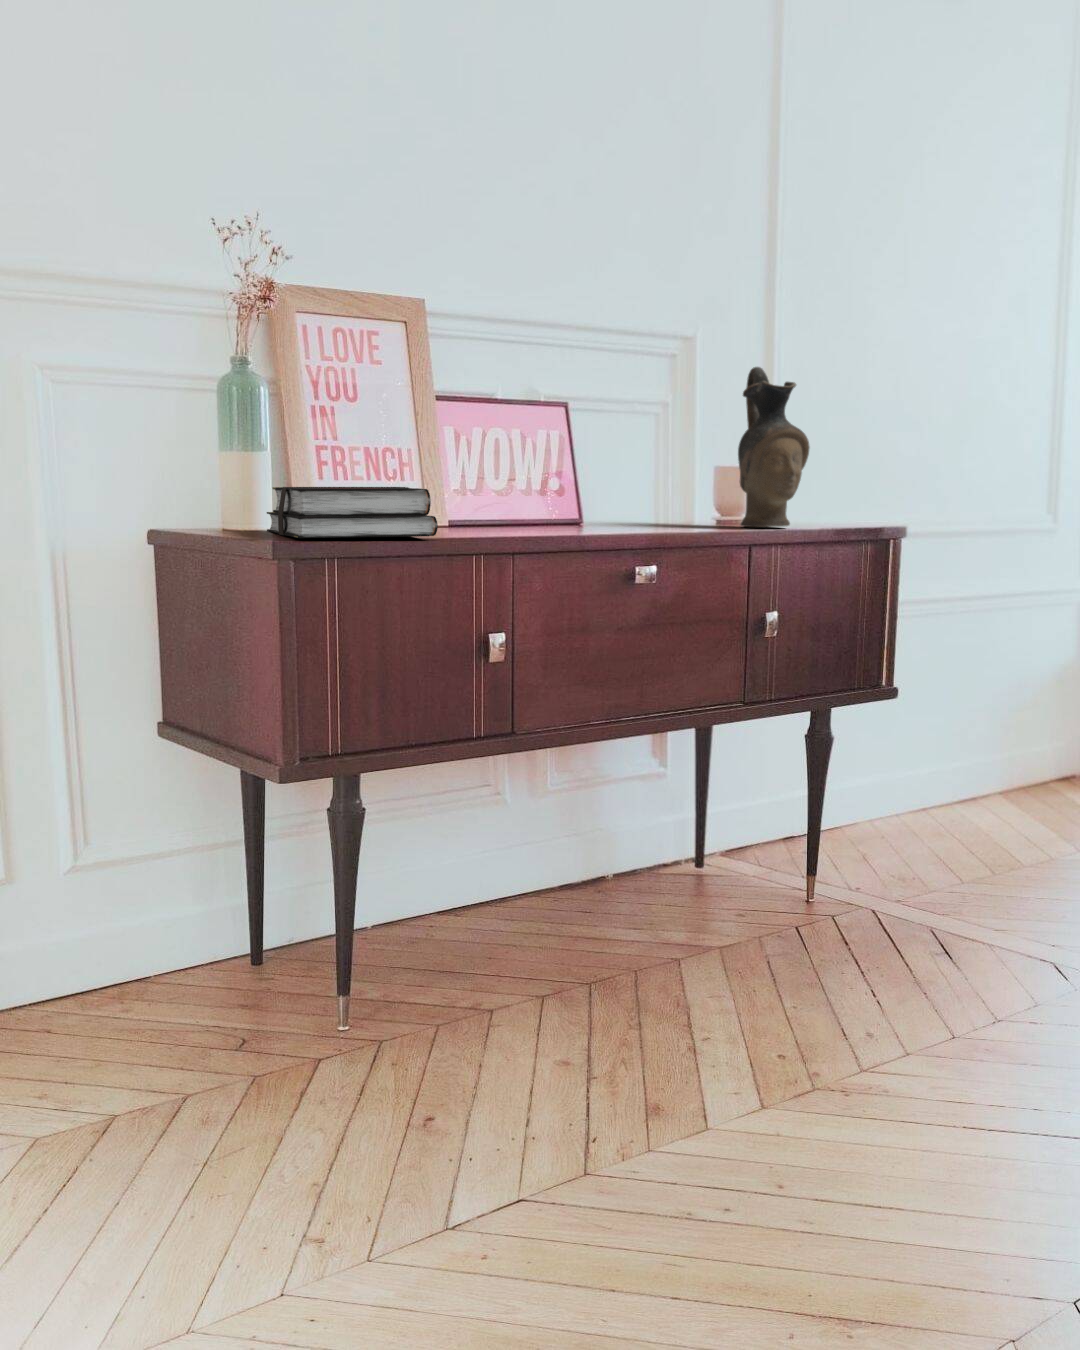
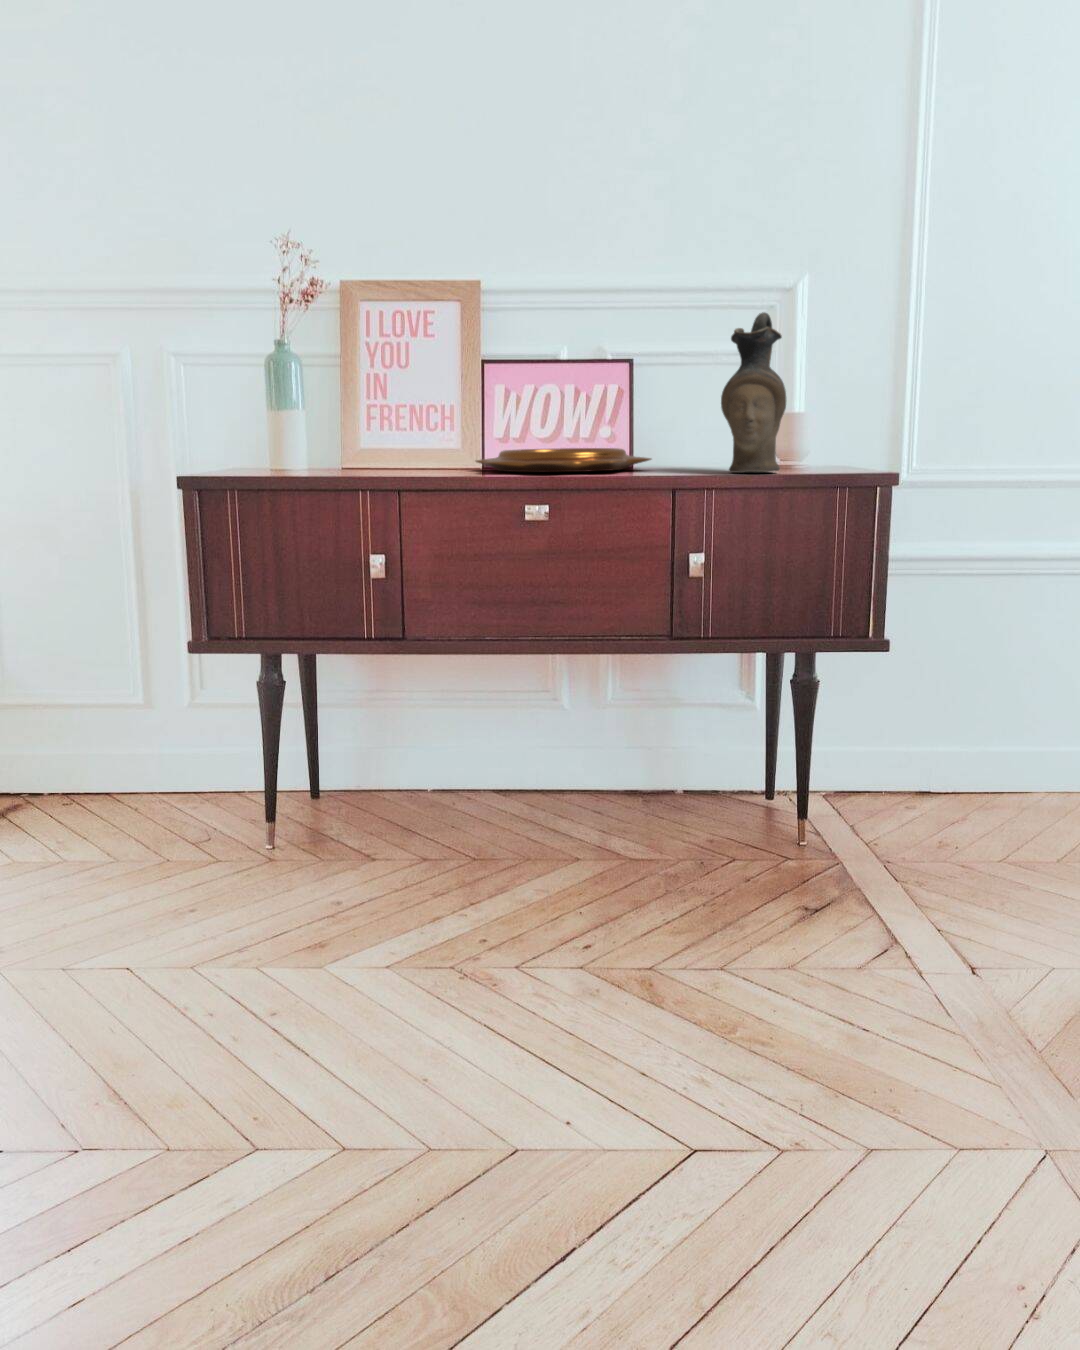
book: present [267,487,438,538] -> none [217,439,371,478]
decorative bowl: none [470,502,669,528] -> present [476,448,651,472]

